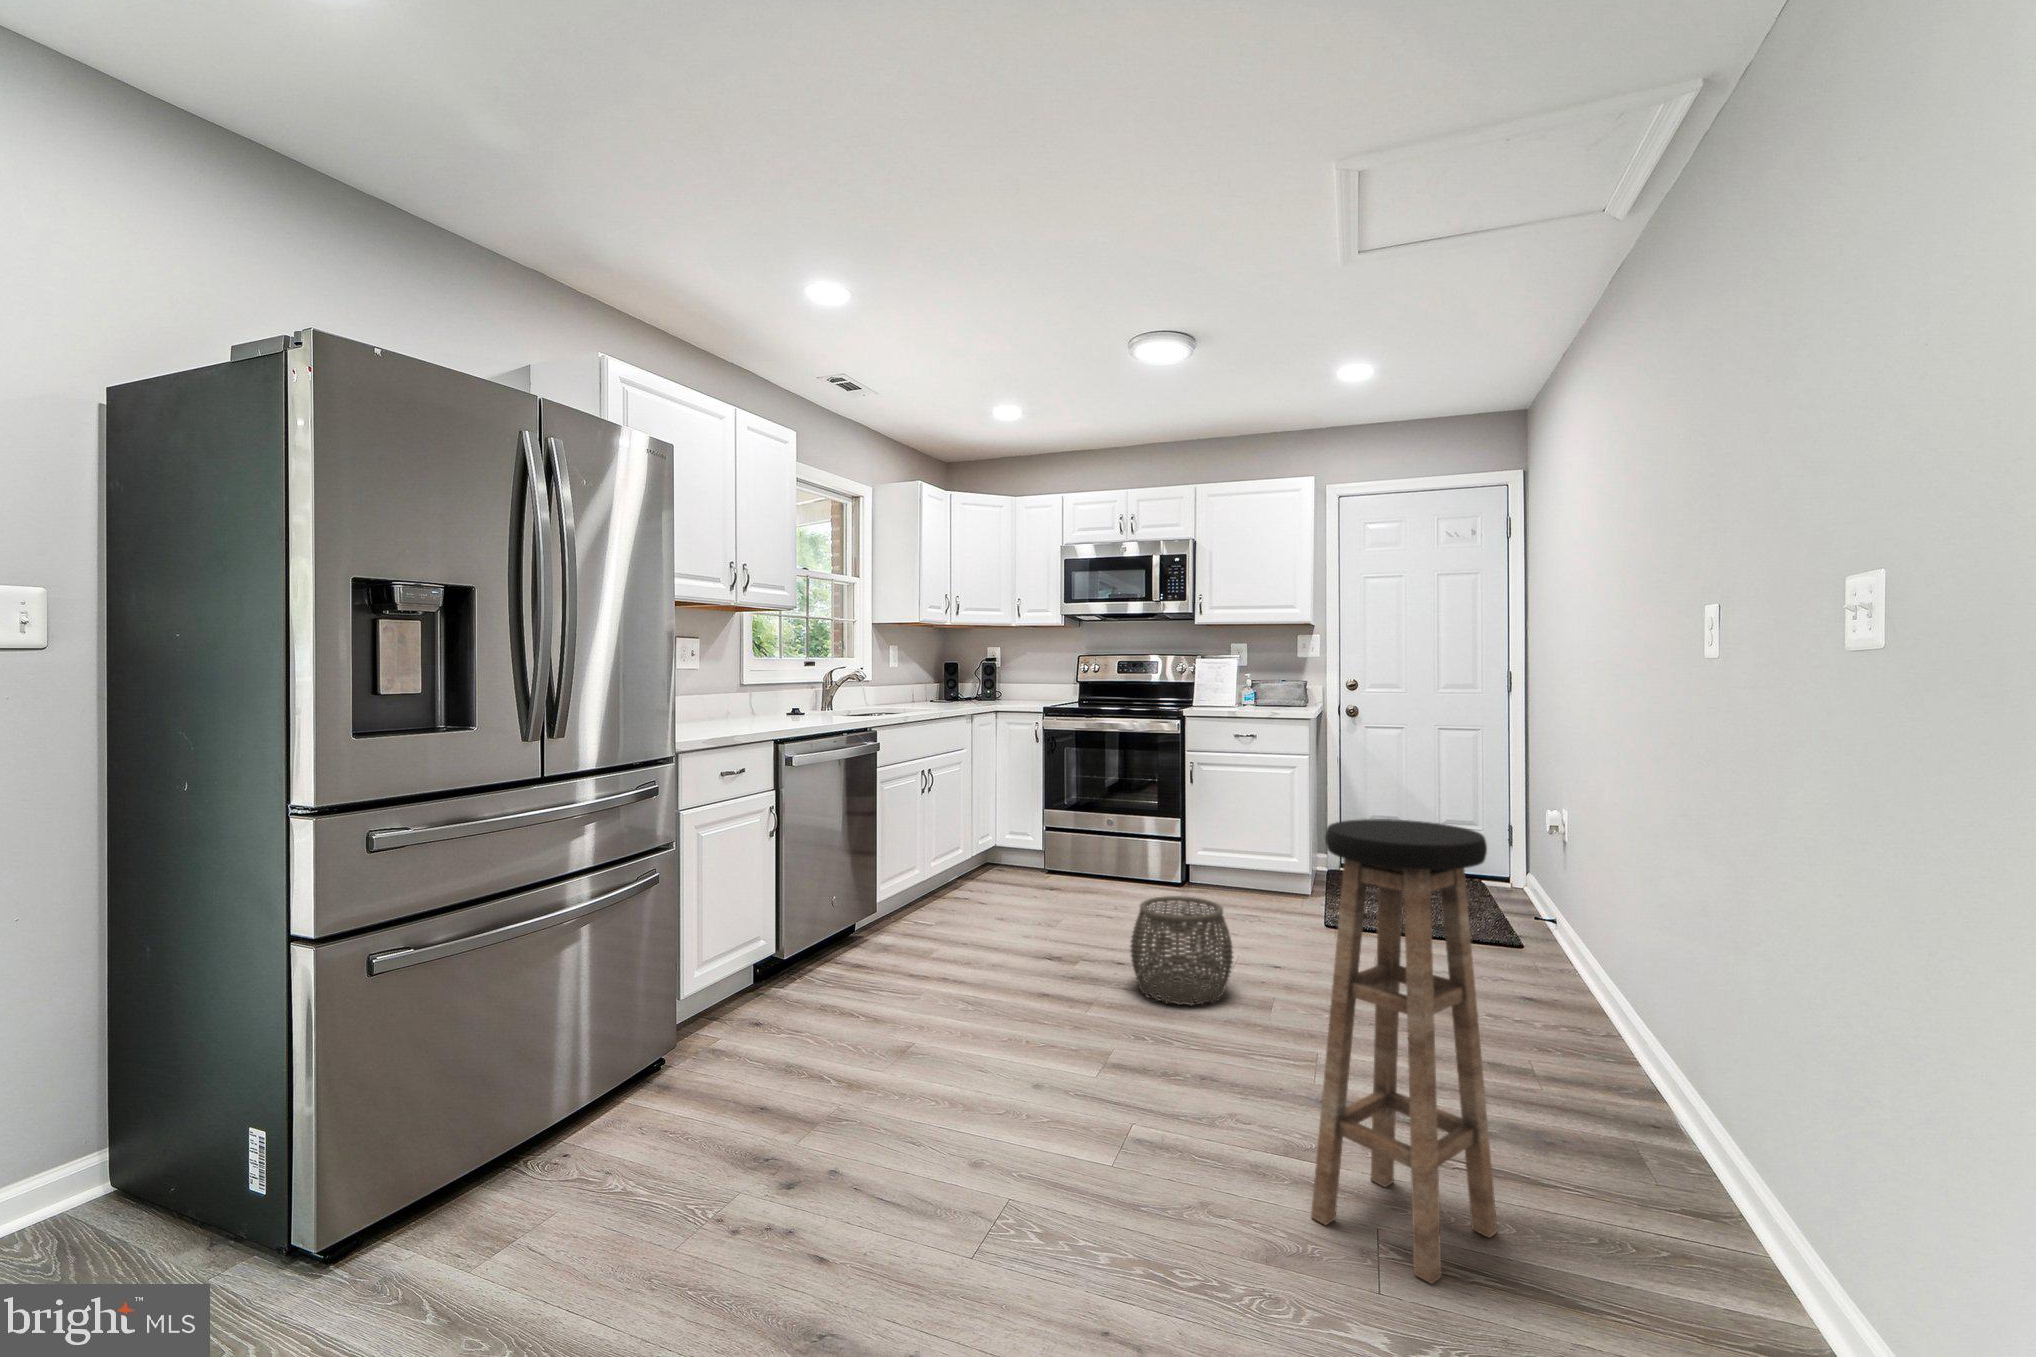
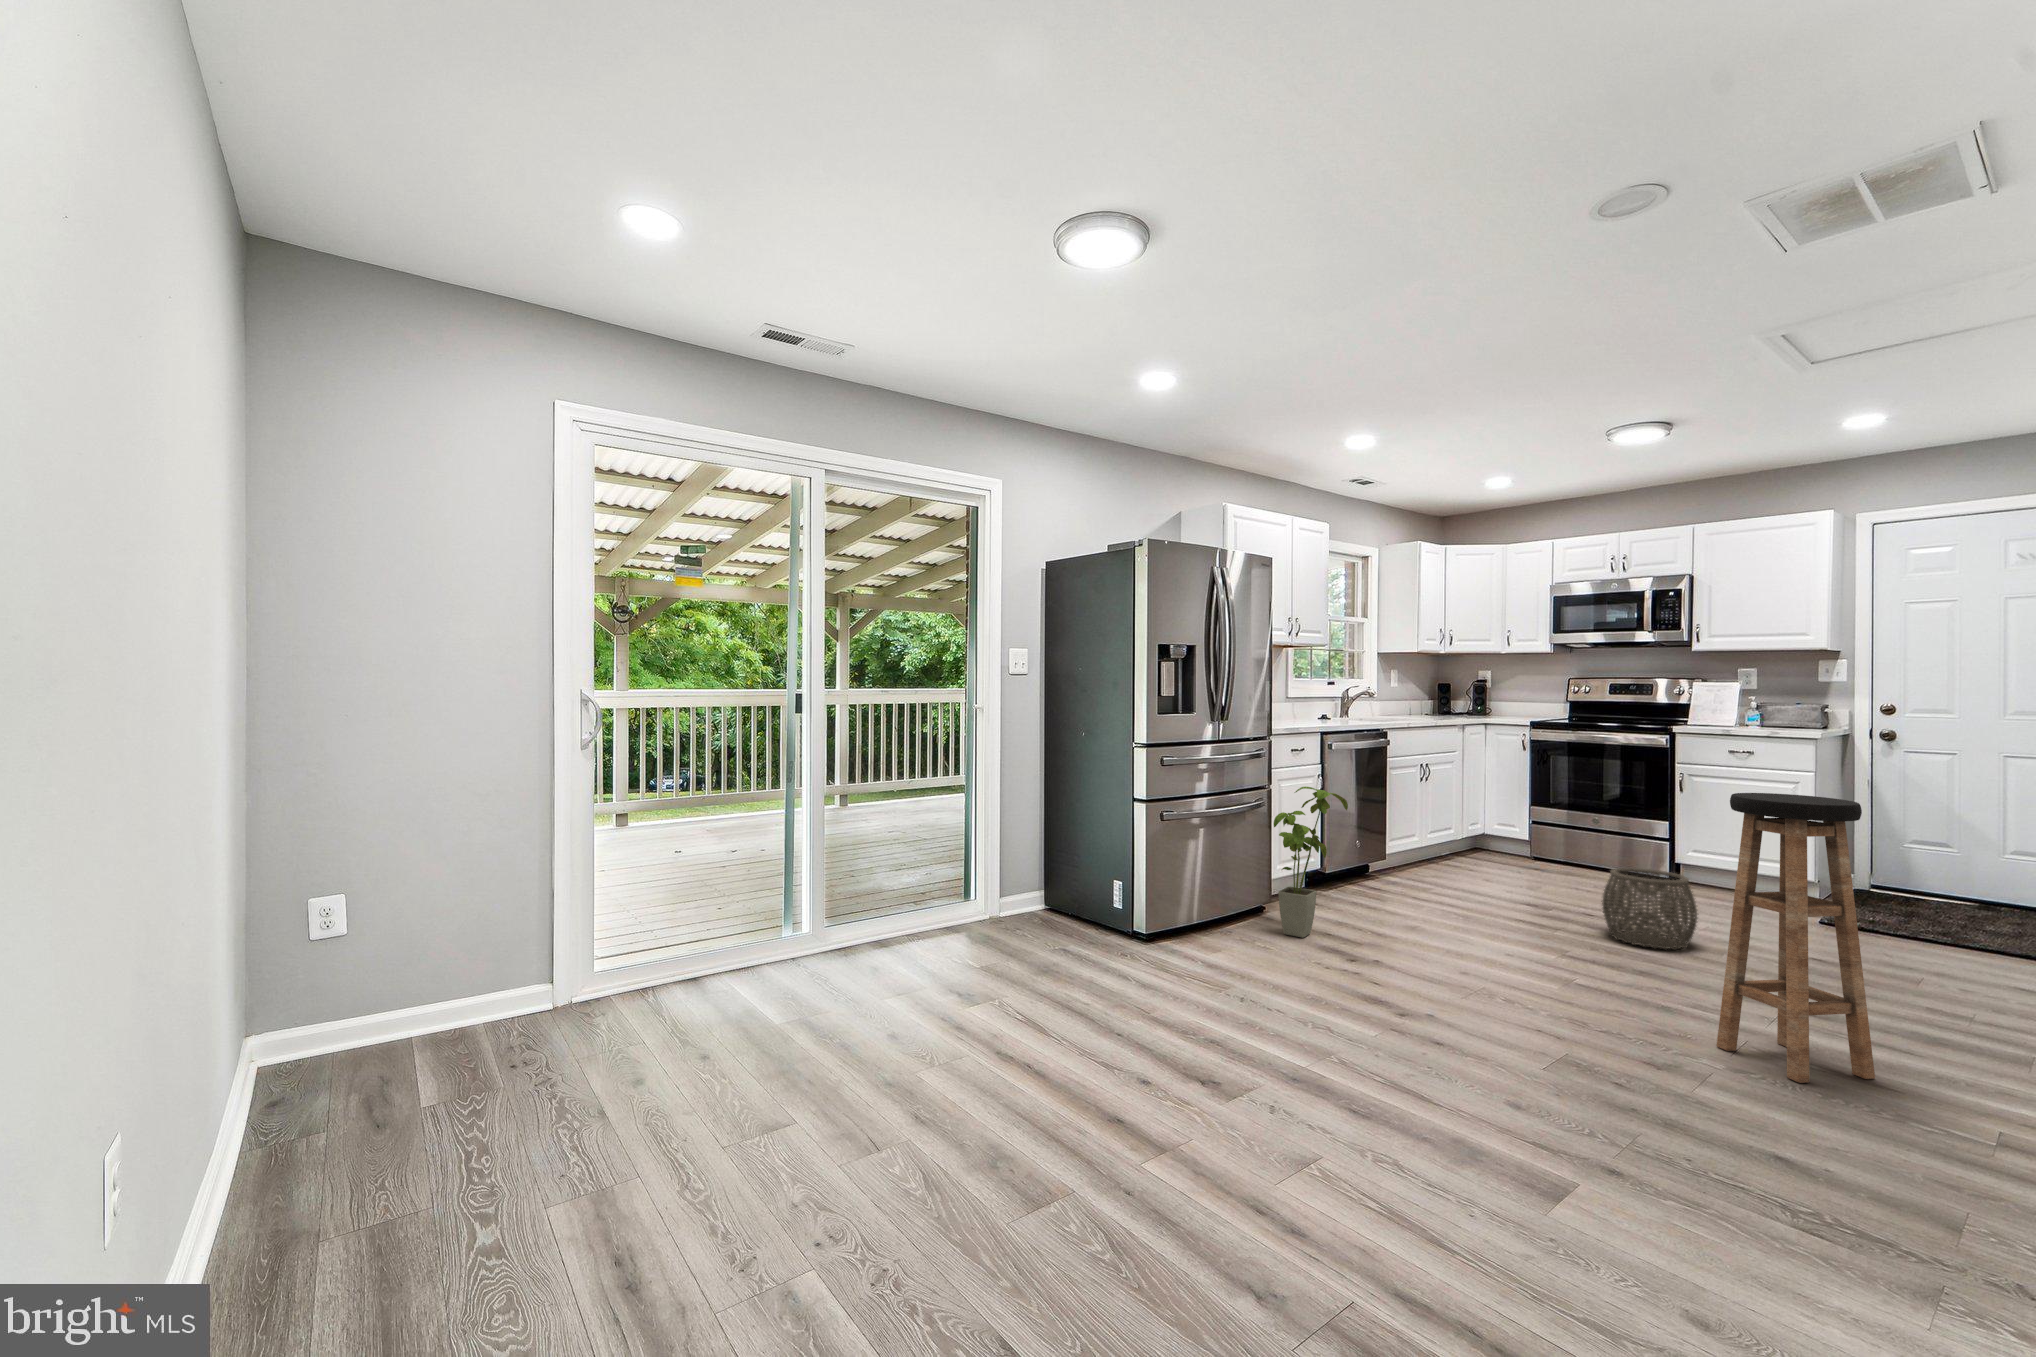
house plant: none [669,838,798,1096] -> present [1274,787,1348,938]

